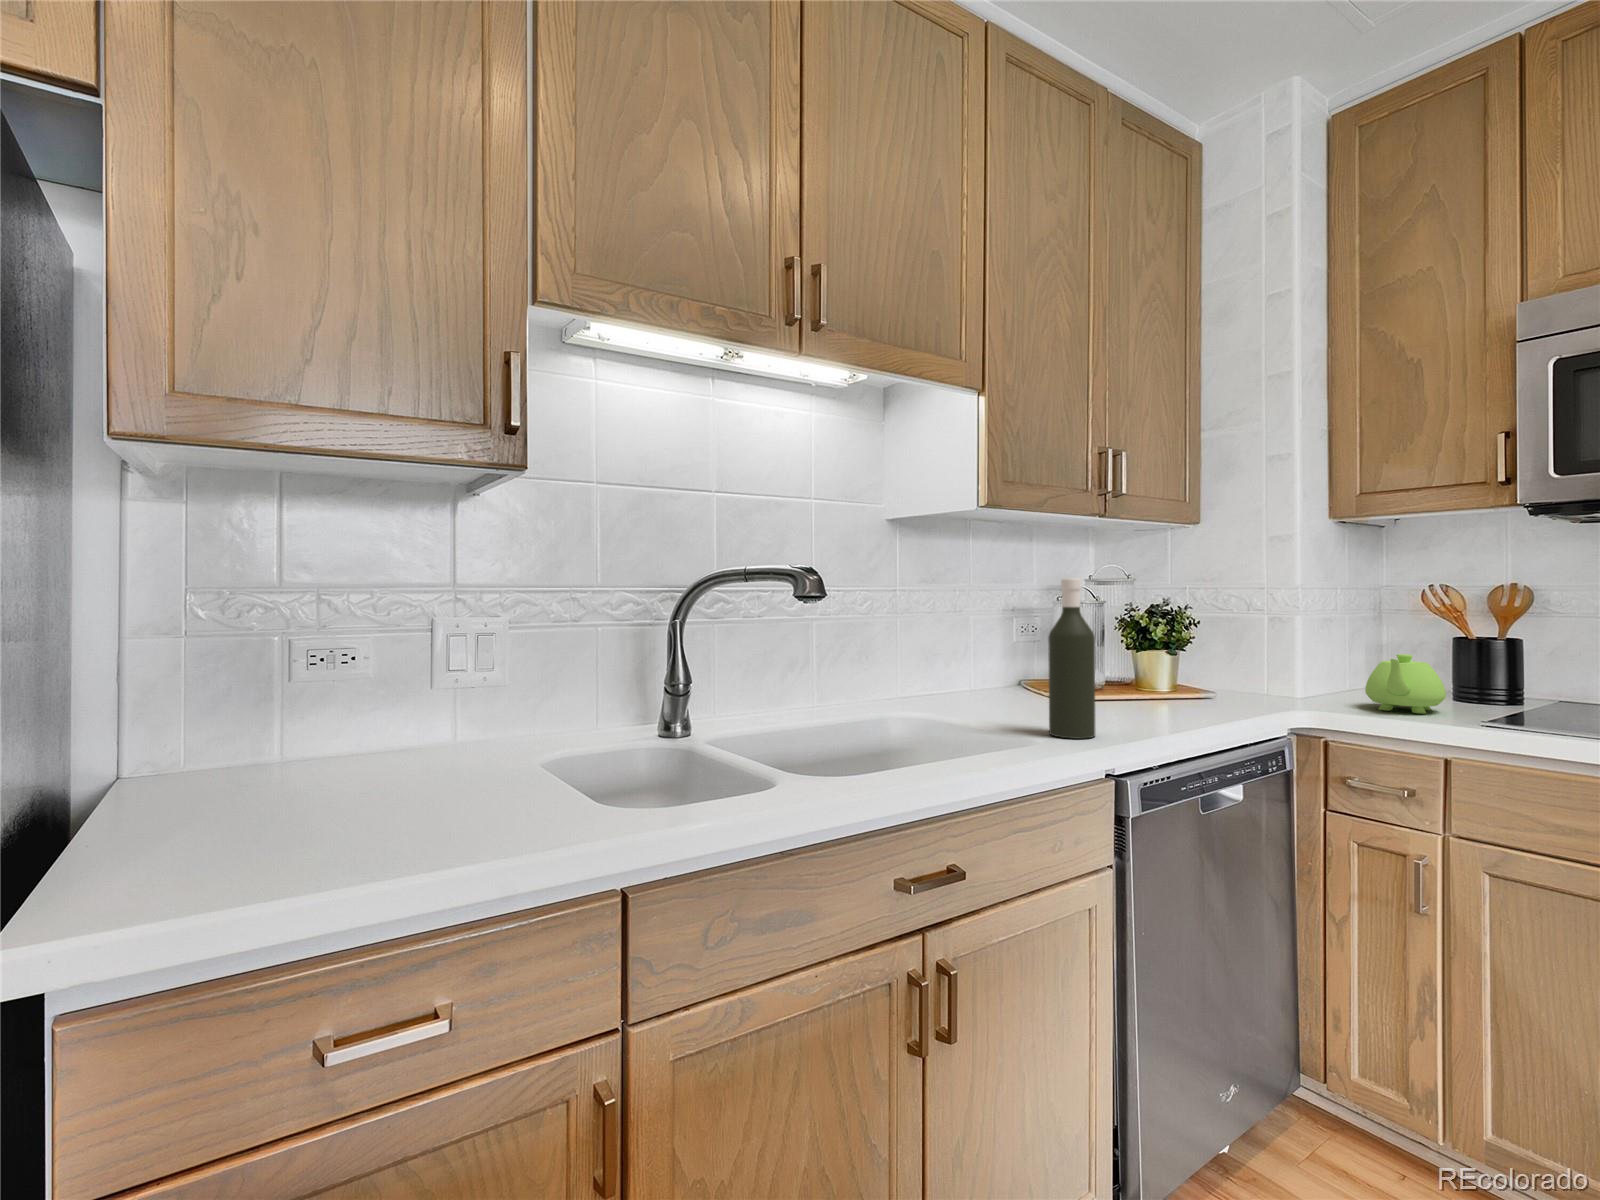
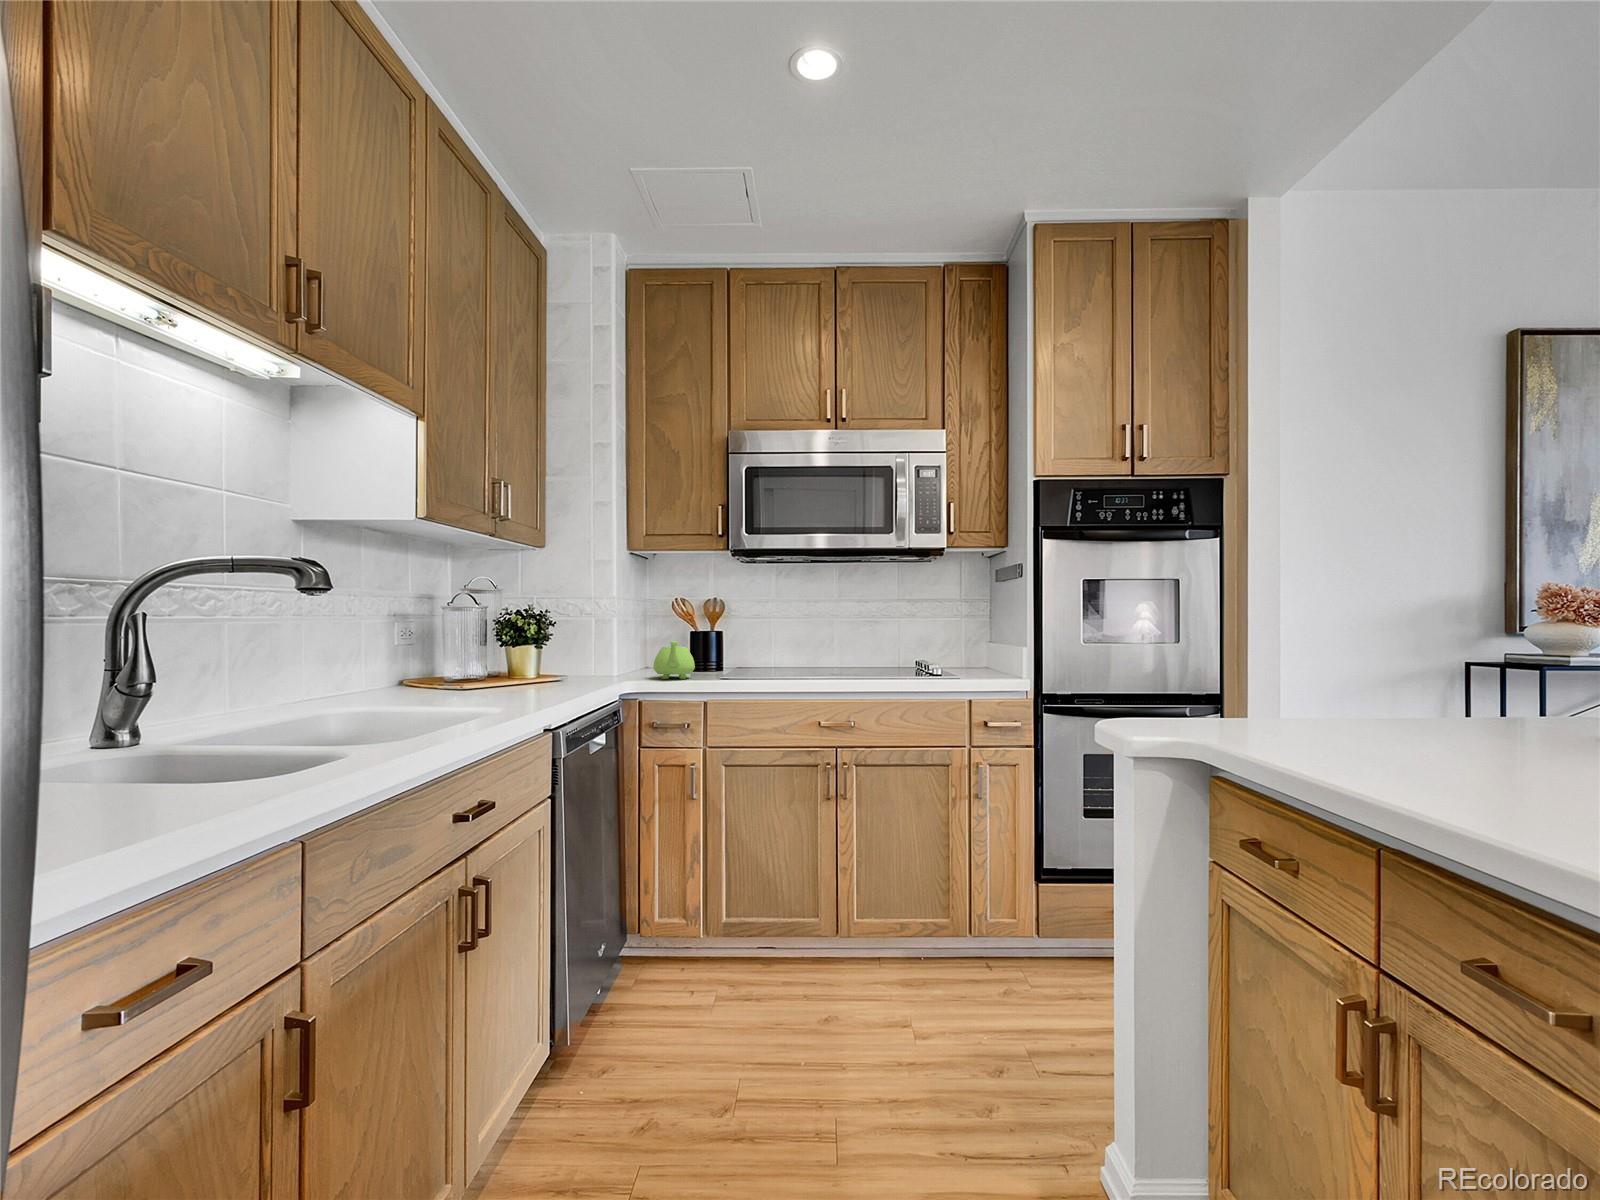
bottle: present [1048,578,1095,739] -> none [510,582,544,699]

